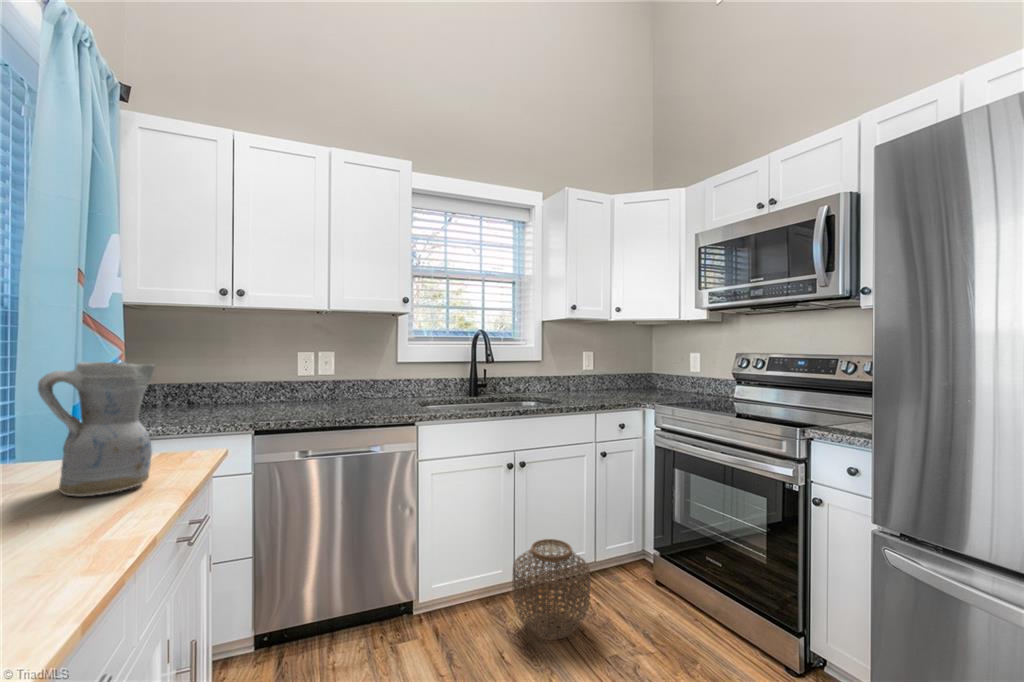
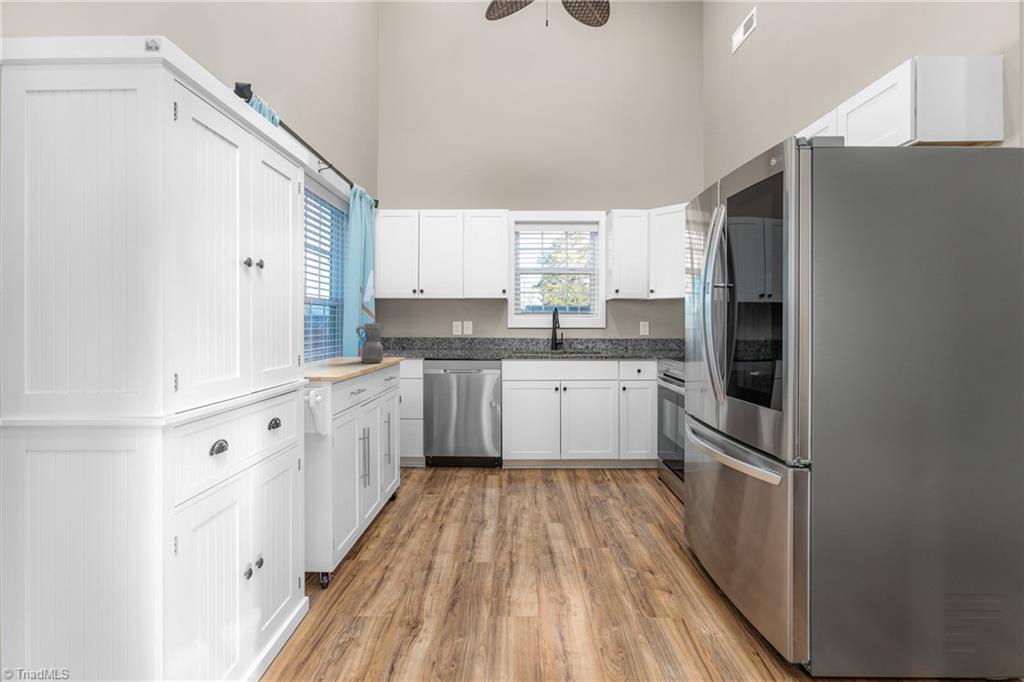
woven basket: present [512,539,590,640] -> none [548,429,592,480]

